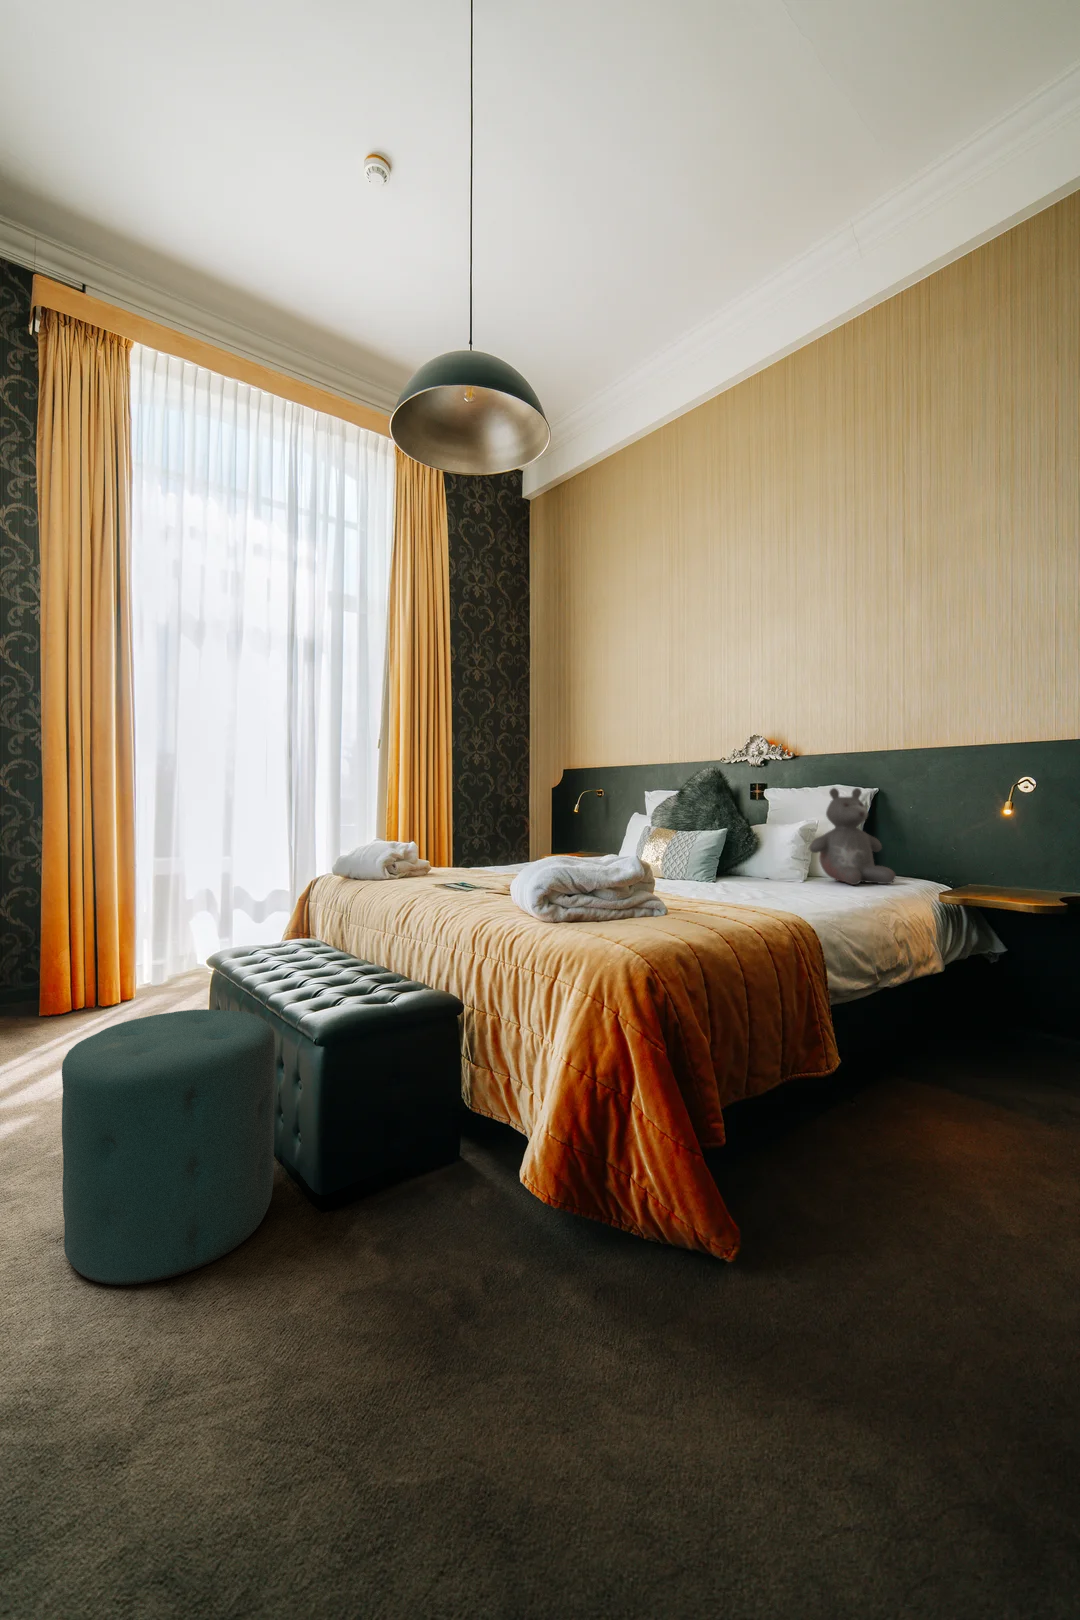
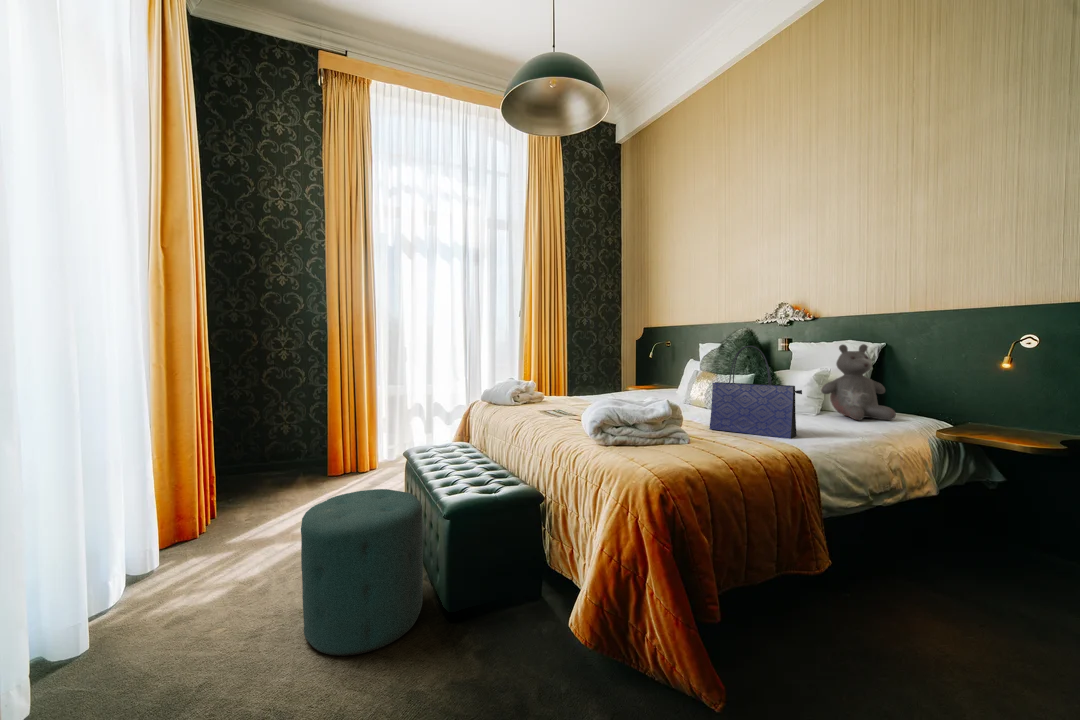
tote bag: none [681,785,799,907] -> present [709,346,802,439]

